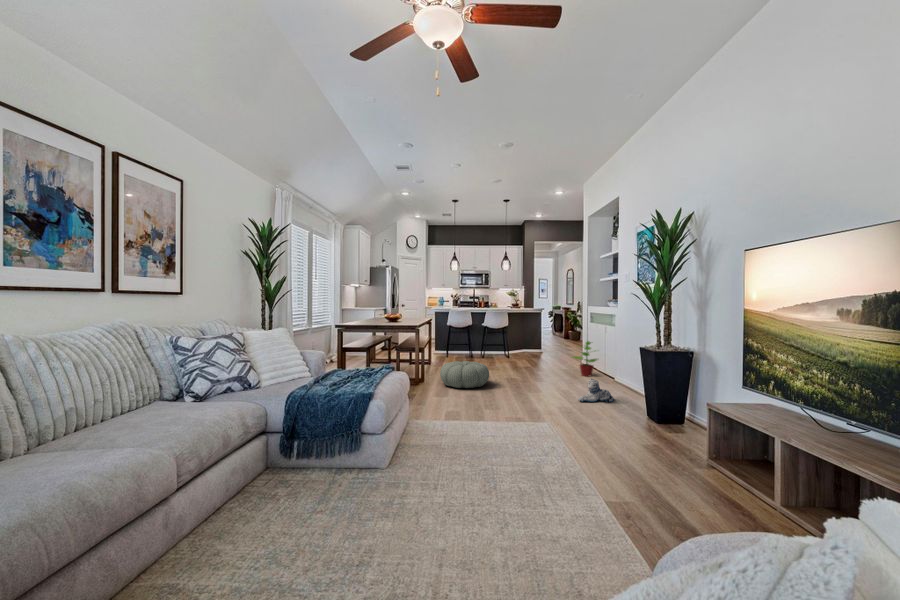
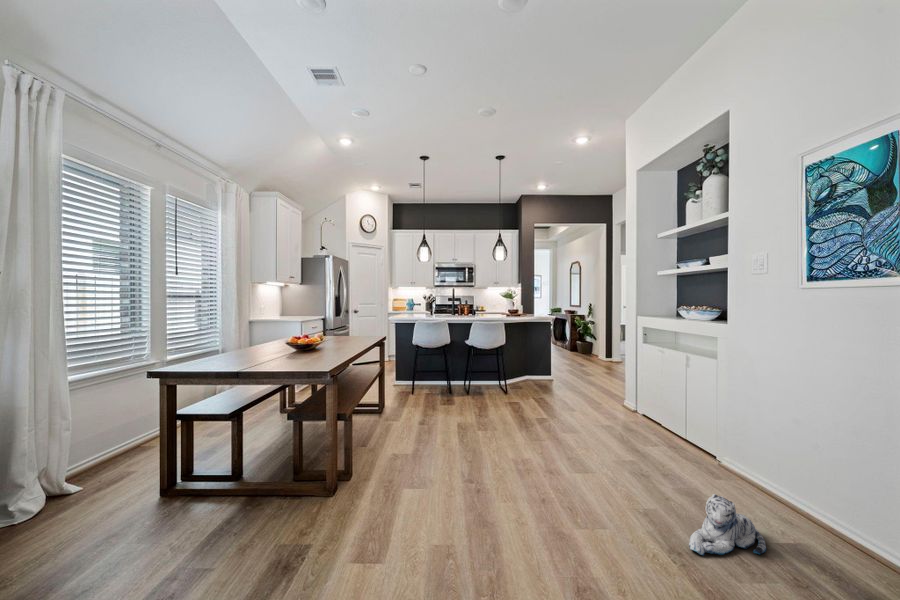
potted plant: present [573,341,597,376] -> none [616,376,673,442]
pouf: present [440,361,489,388] -> none [385,427,480,495]

